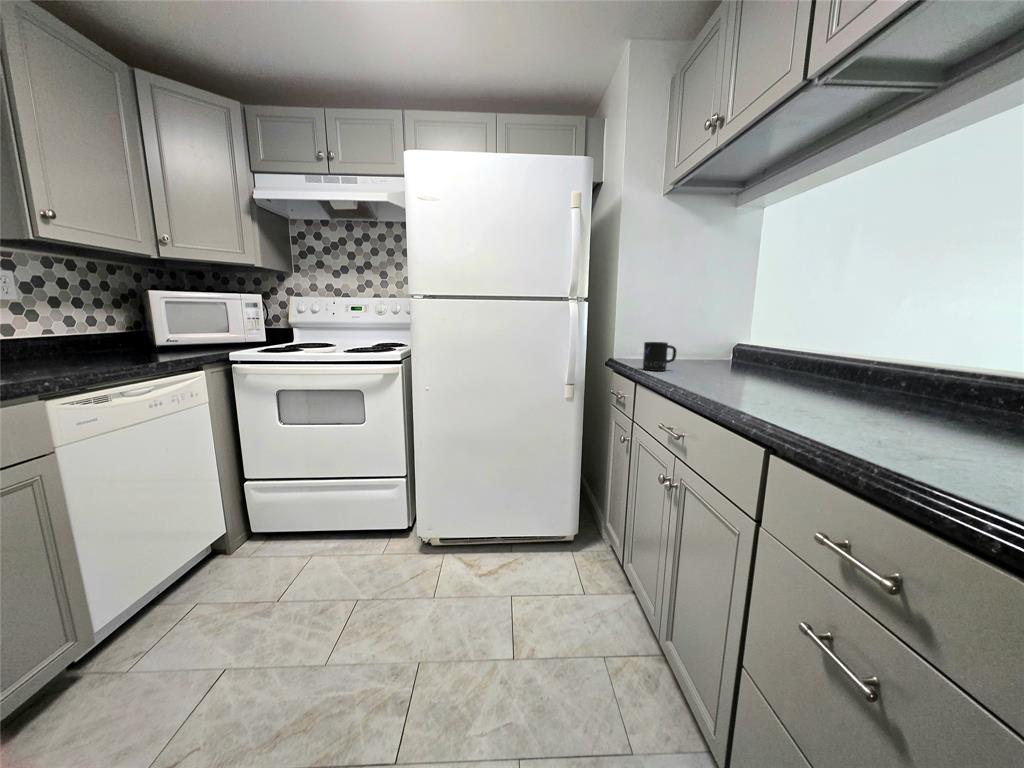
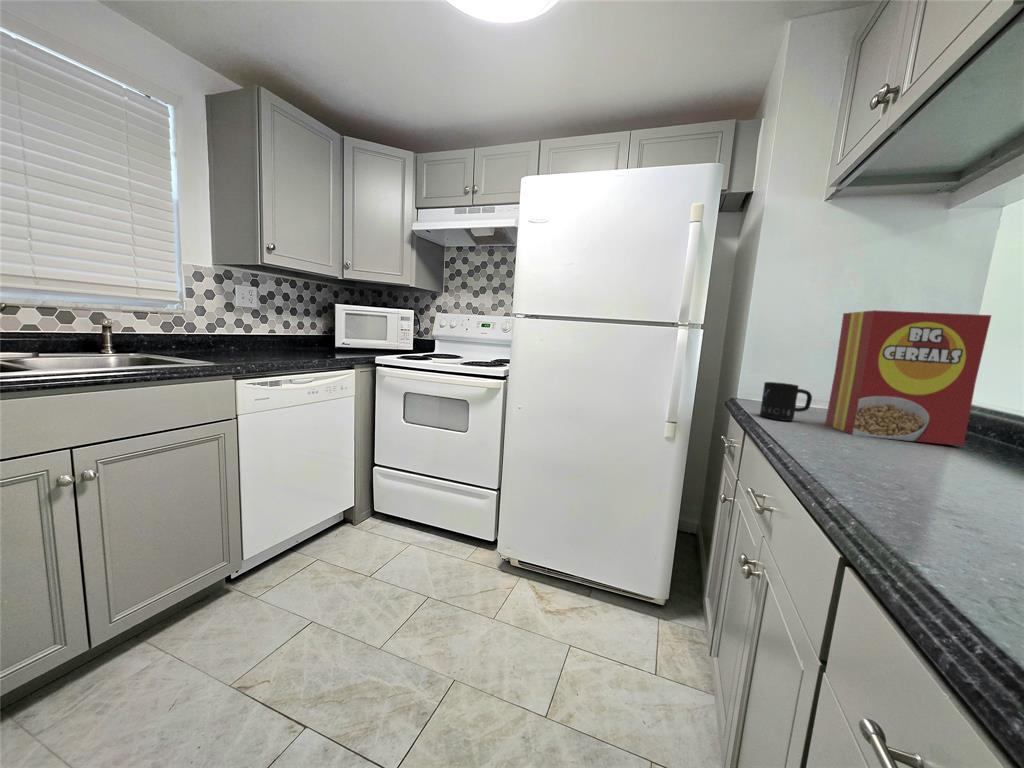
cereal box: none [684,283,774,375] -> present [825,310,991,446]

